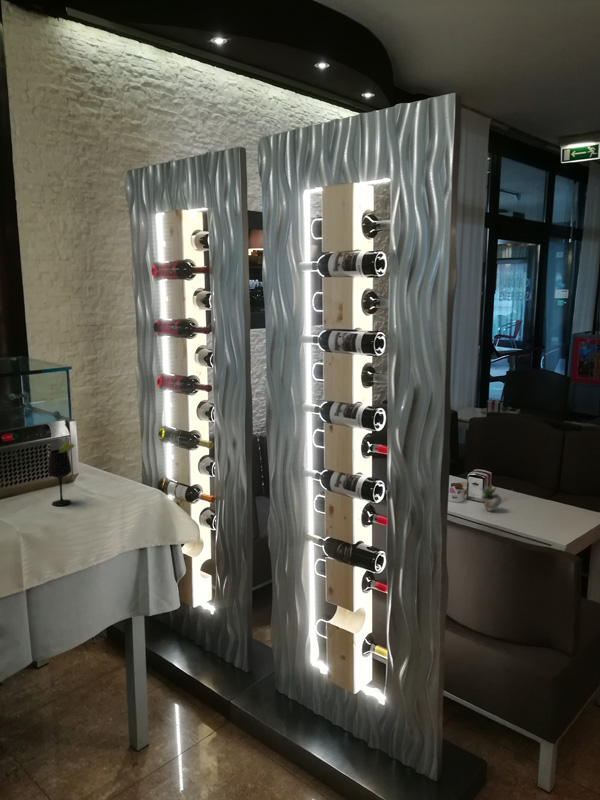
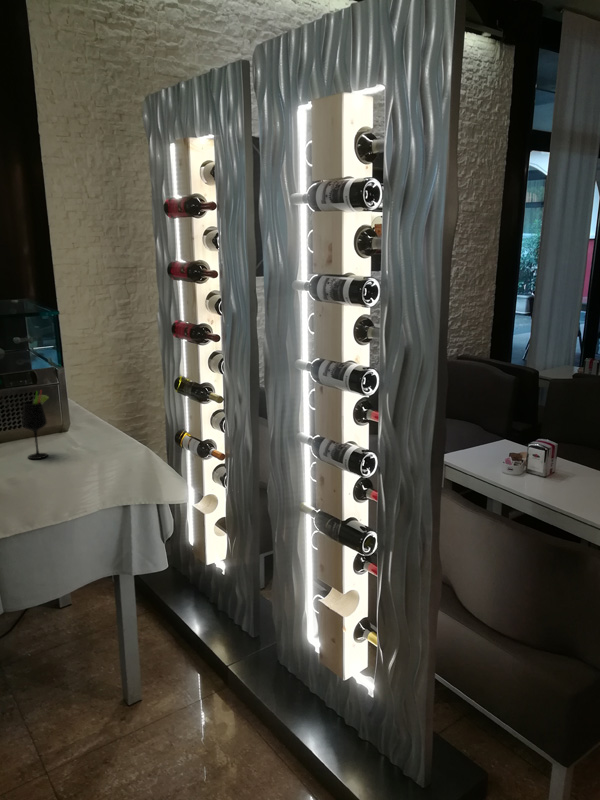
succulent plant: present [482,485,501,511] -> none [538,458,572,489]

